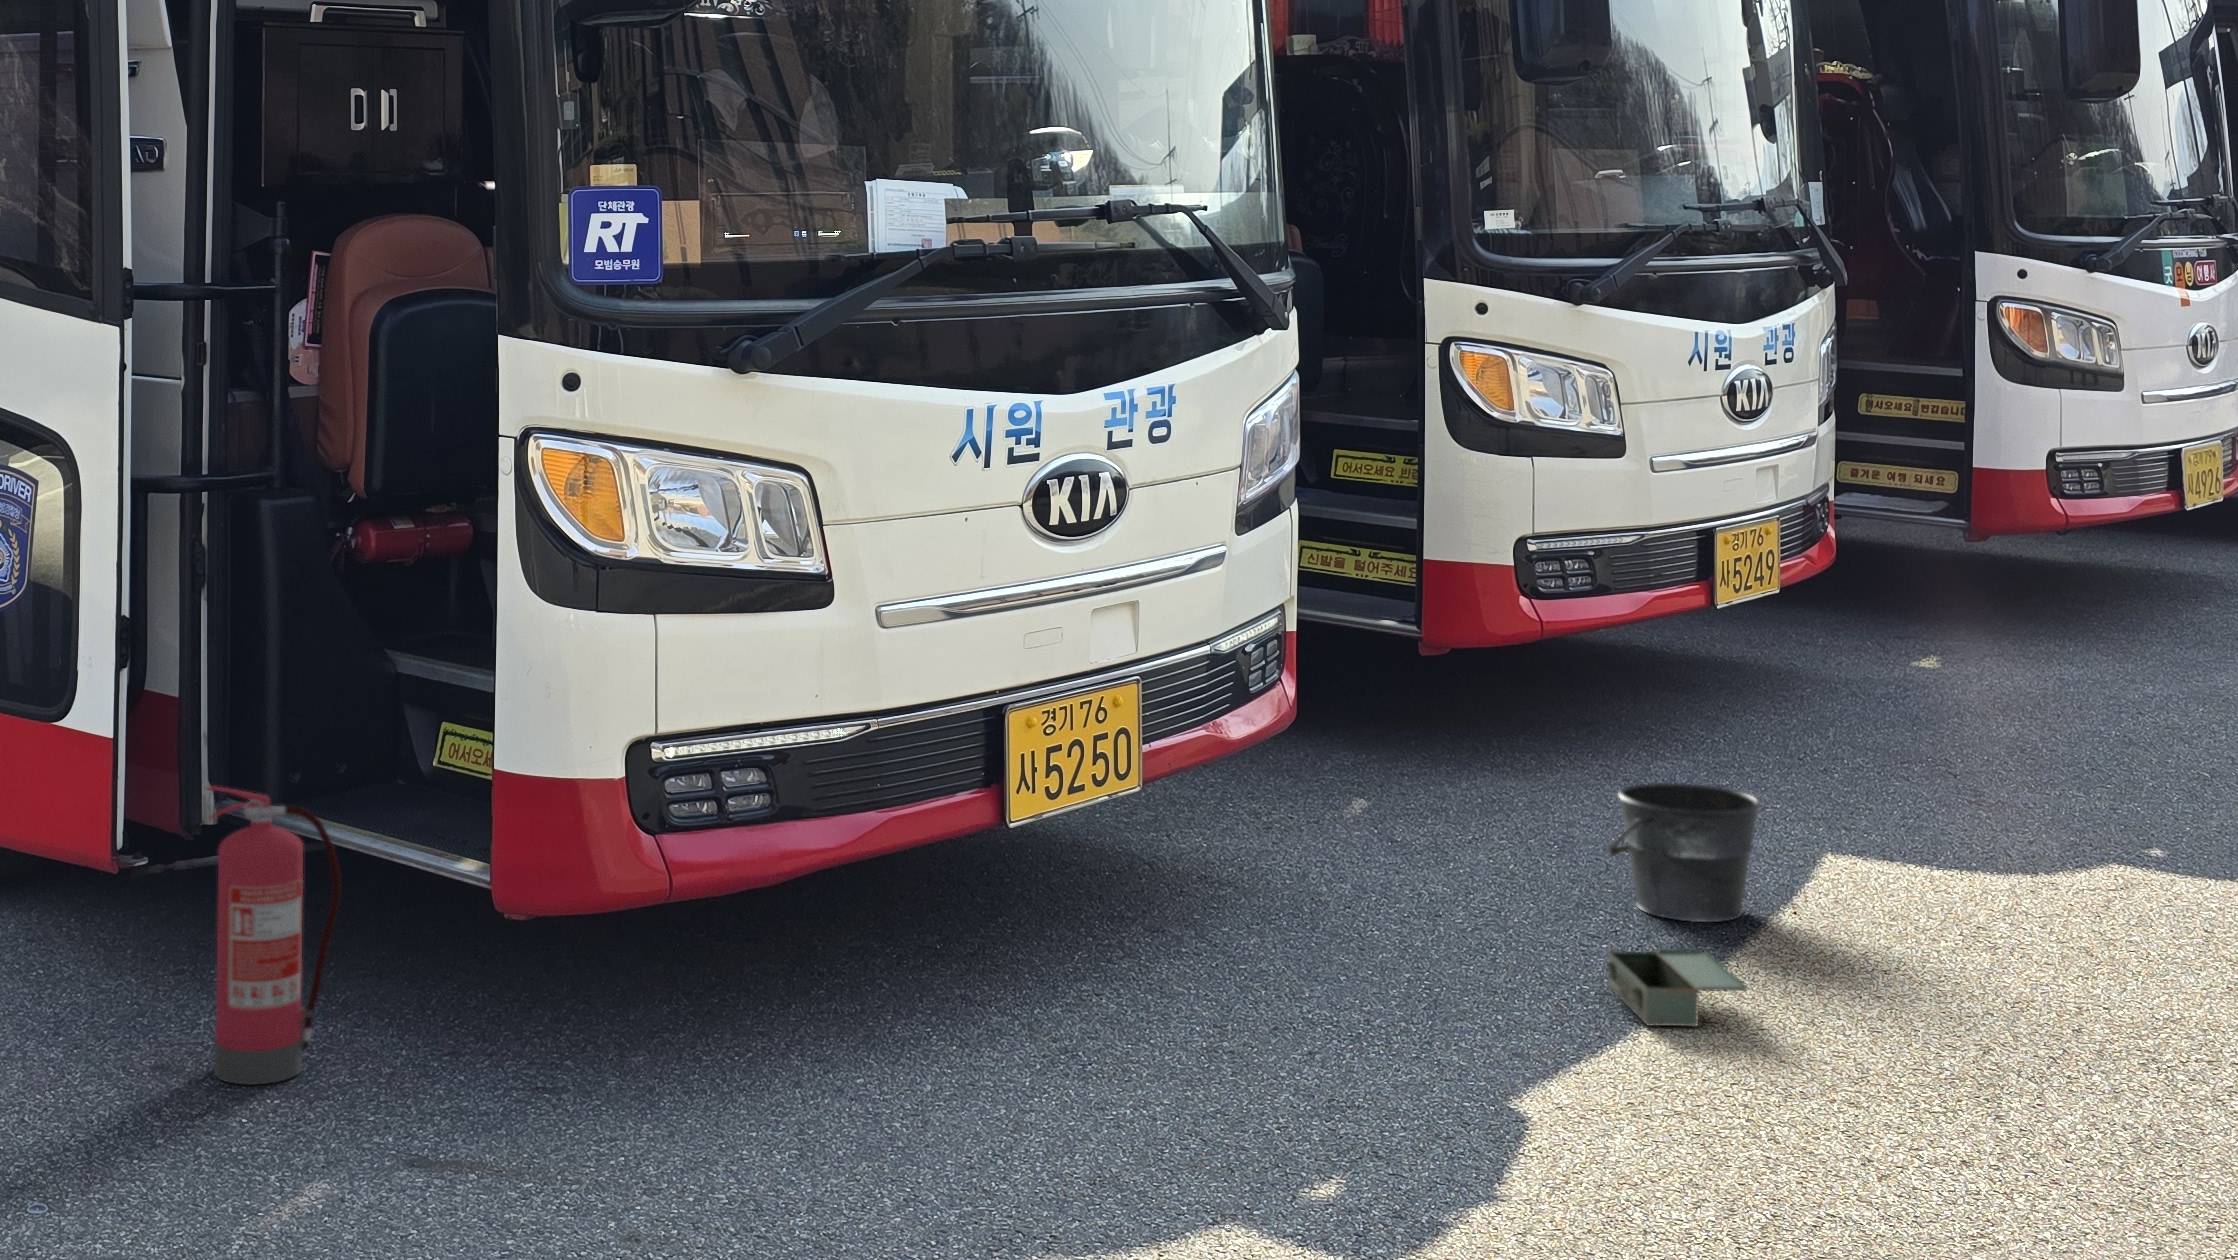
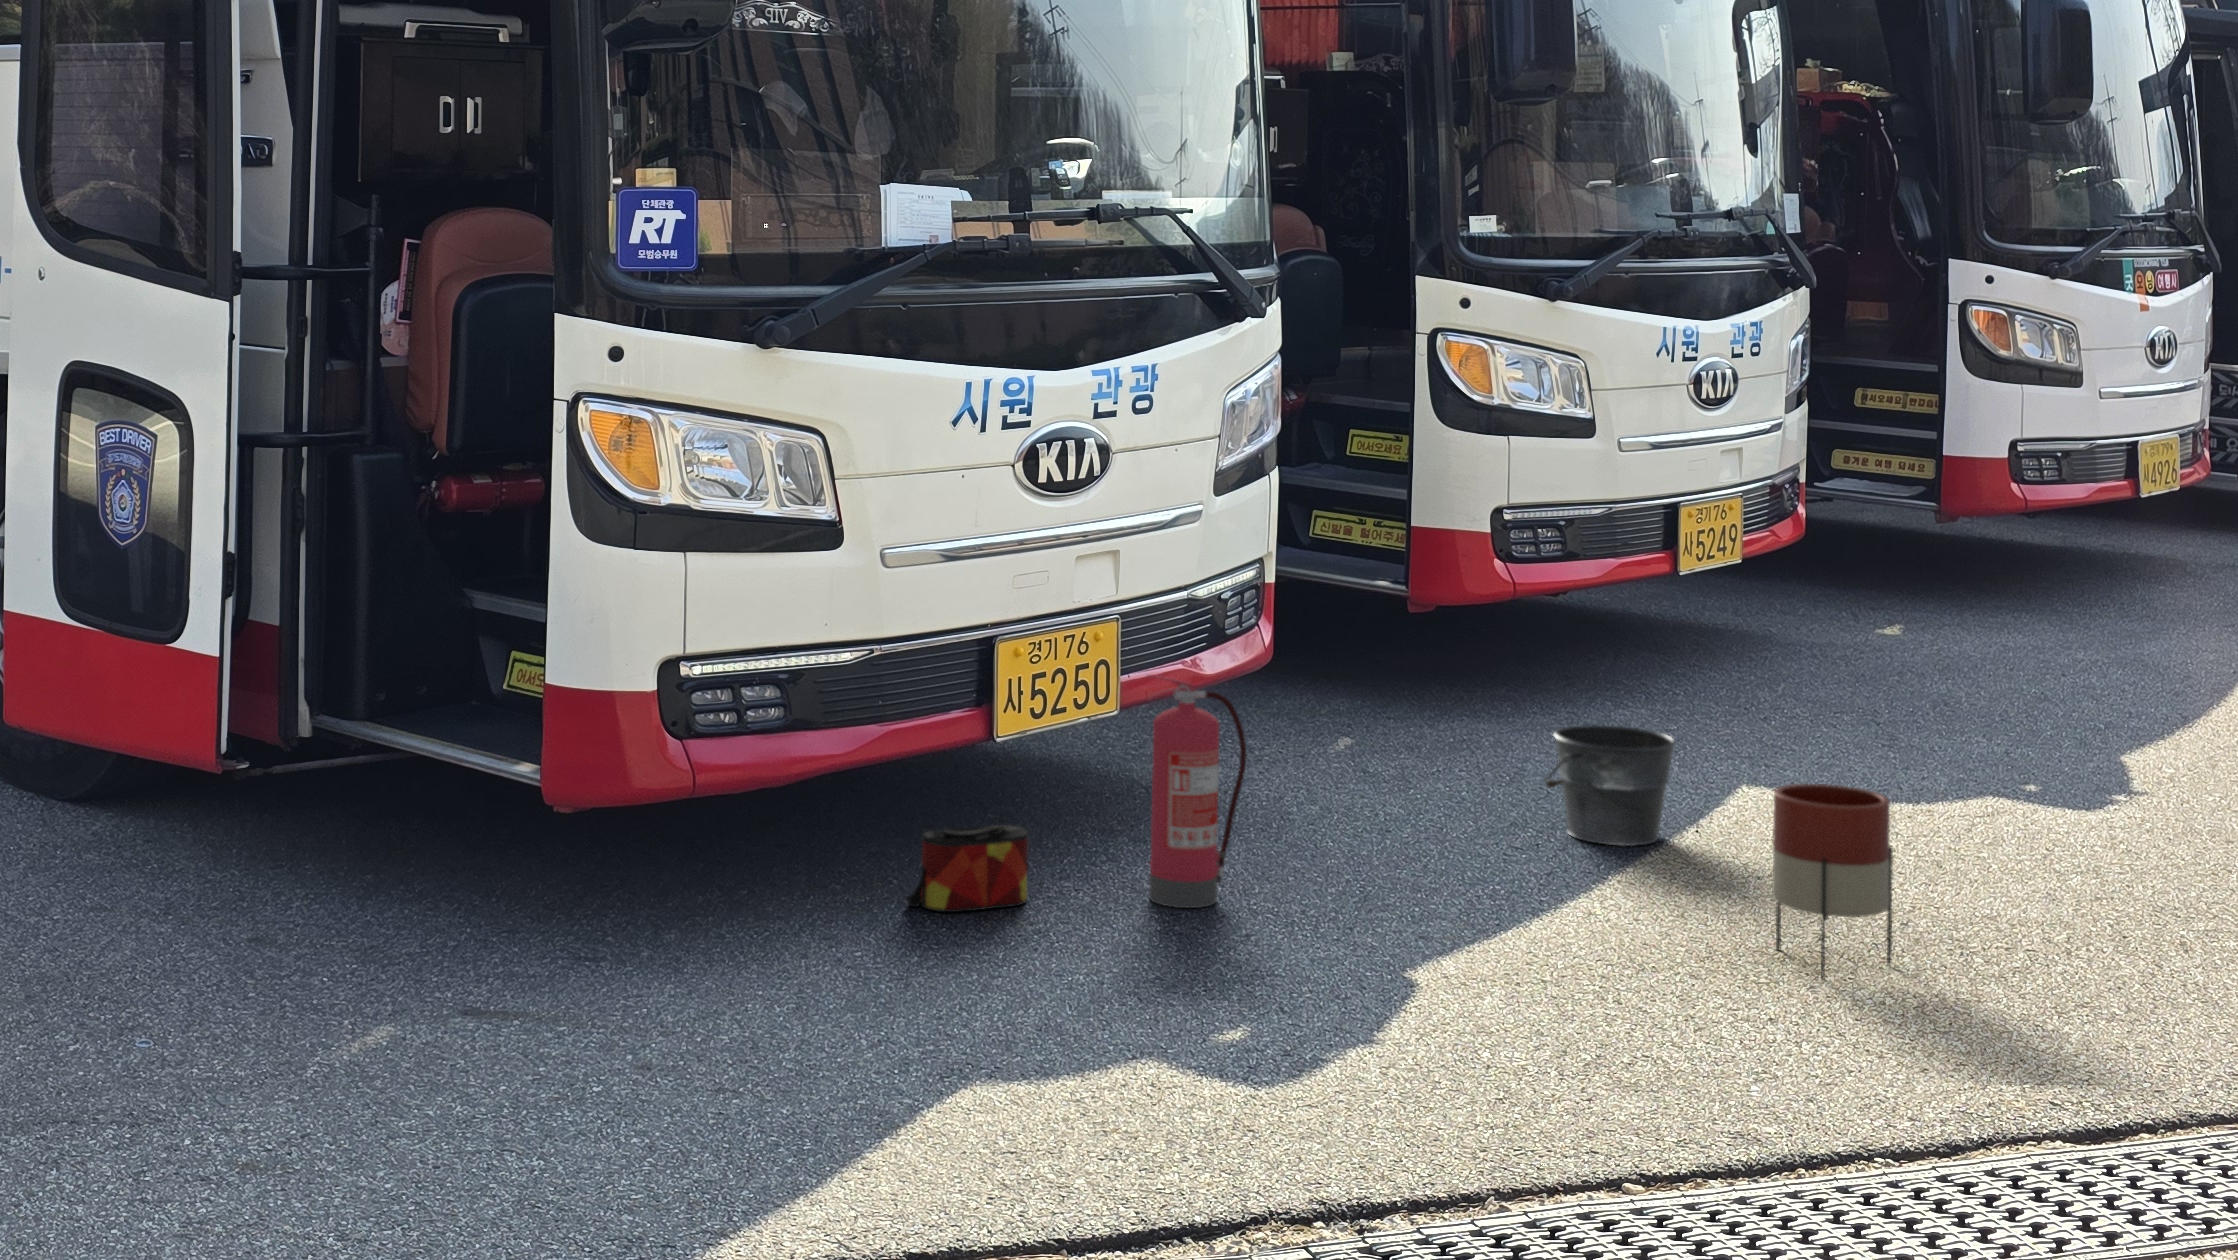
fire extinguisher: present [206,786,341,1085] -> present [1147,675,1247,908]
planter: none [1917,859,2061,1093] -> present [1772,784,1893,980]
bag: none [905,915,1043,1020] -> present [907,825,1029,912]
toolbox: present [1607,950,1747,1026] -> none [1522,864,1634,927]

